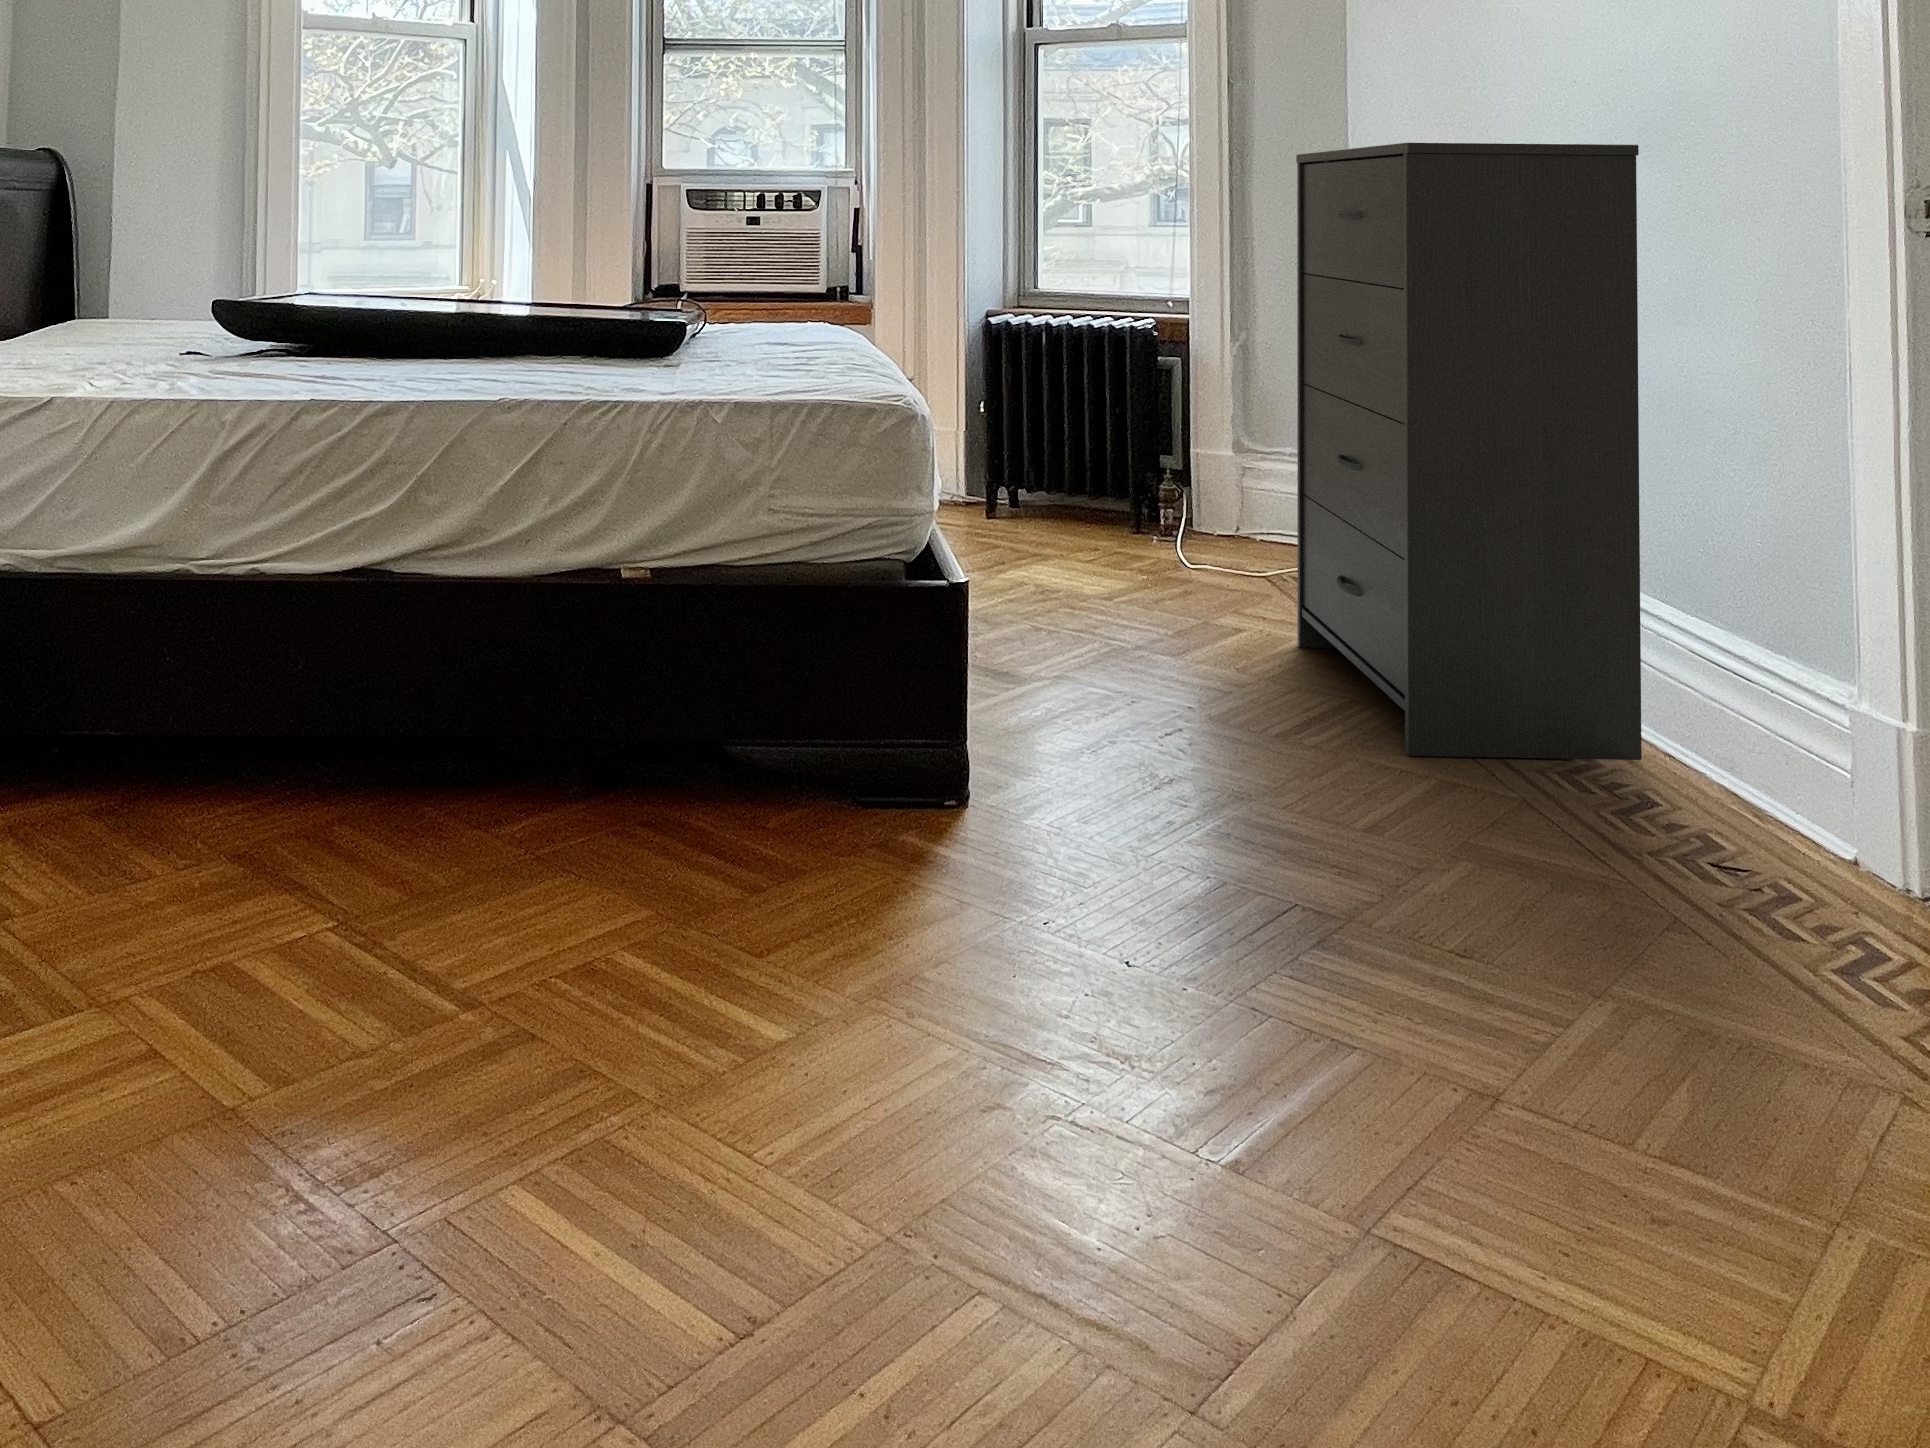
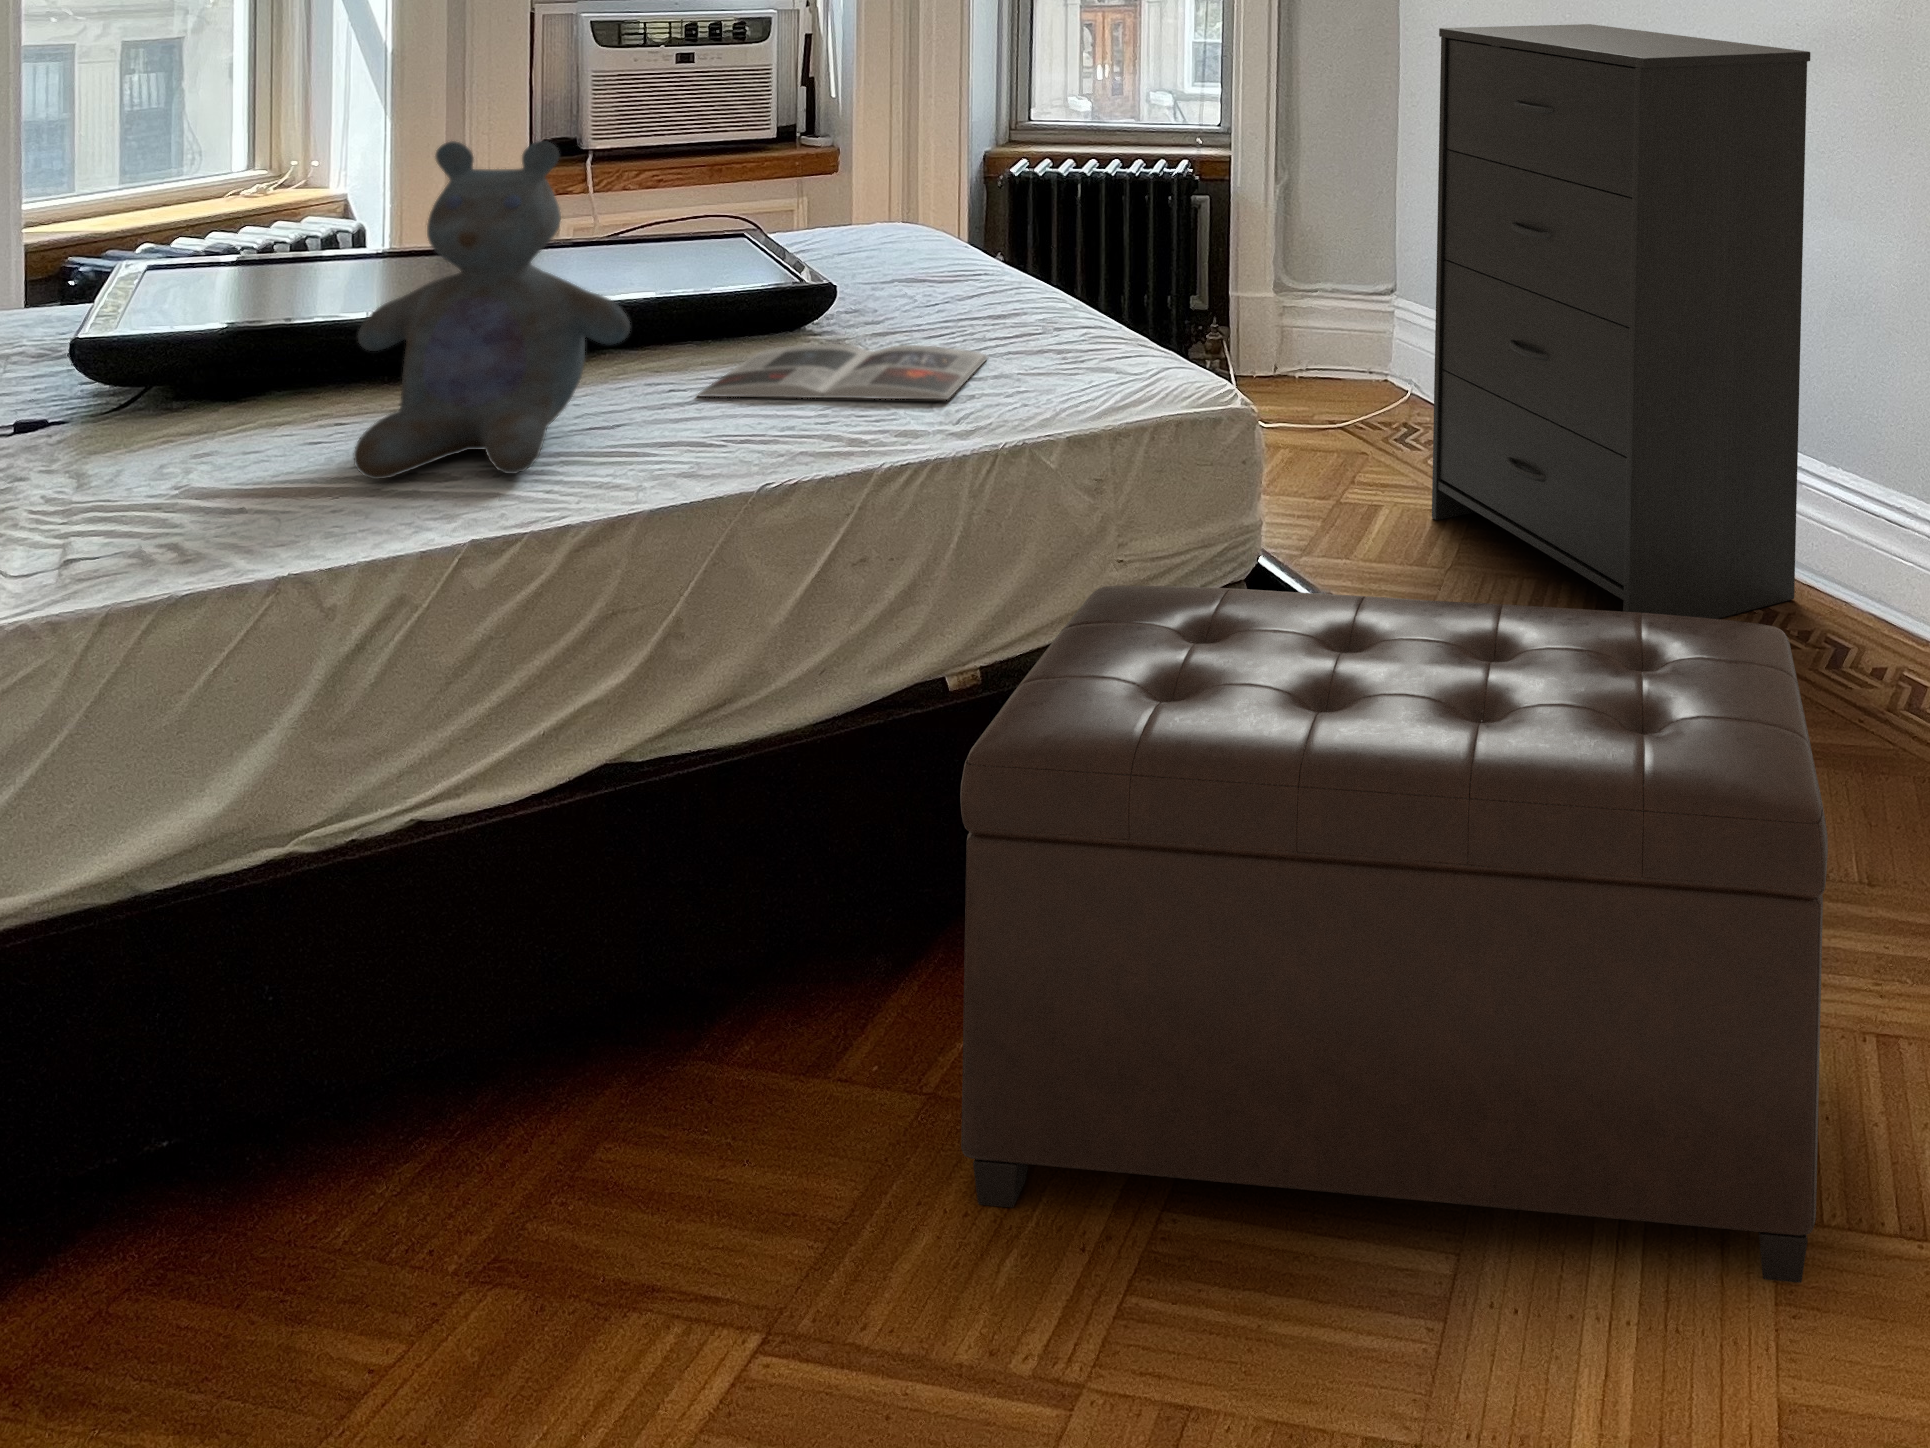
stuffed bear: none [263,151,449,371] -> present [354,141,630,479]
magazine: none [515,346,738,372] -> present [698,344,988,400]
ottoman: none [511,519,1281,1174] -> present [960,586,1828,1283]

